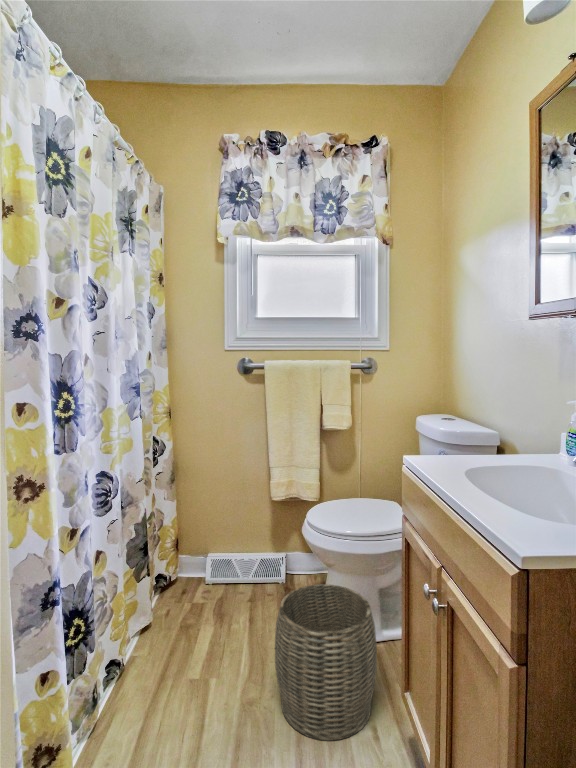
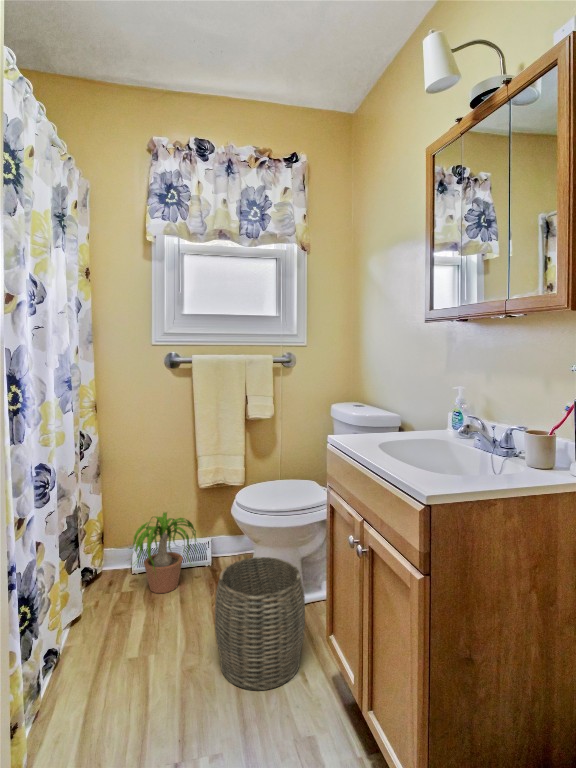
potted plant: none [192,524,282,610] -> present [133,512,196,593]

